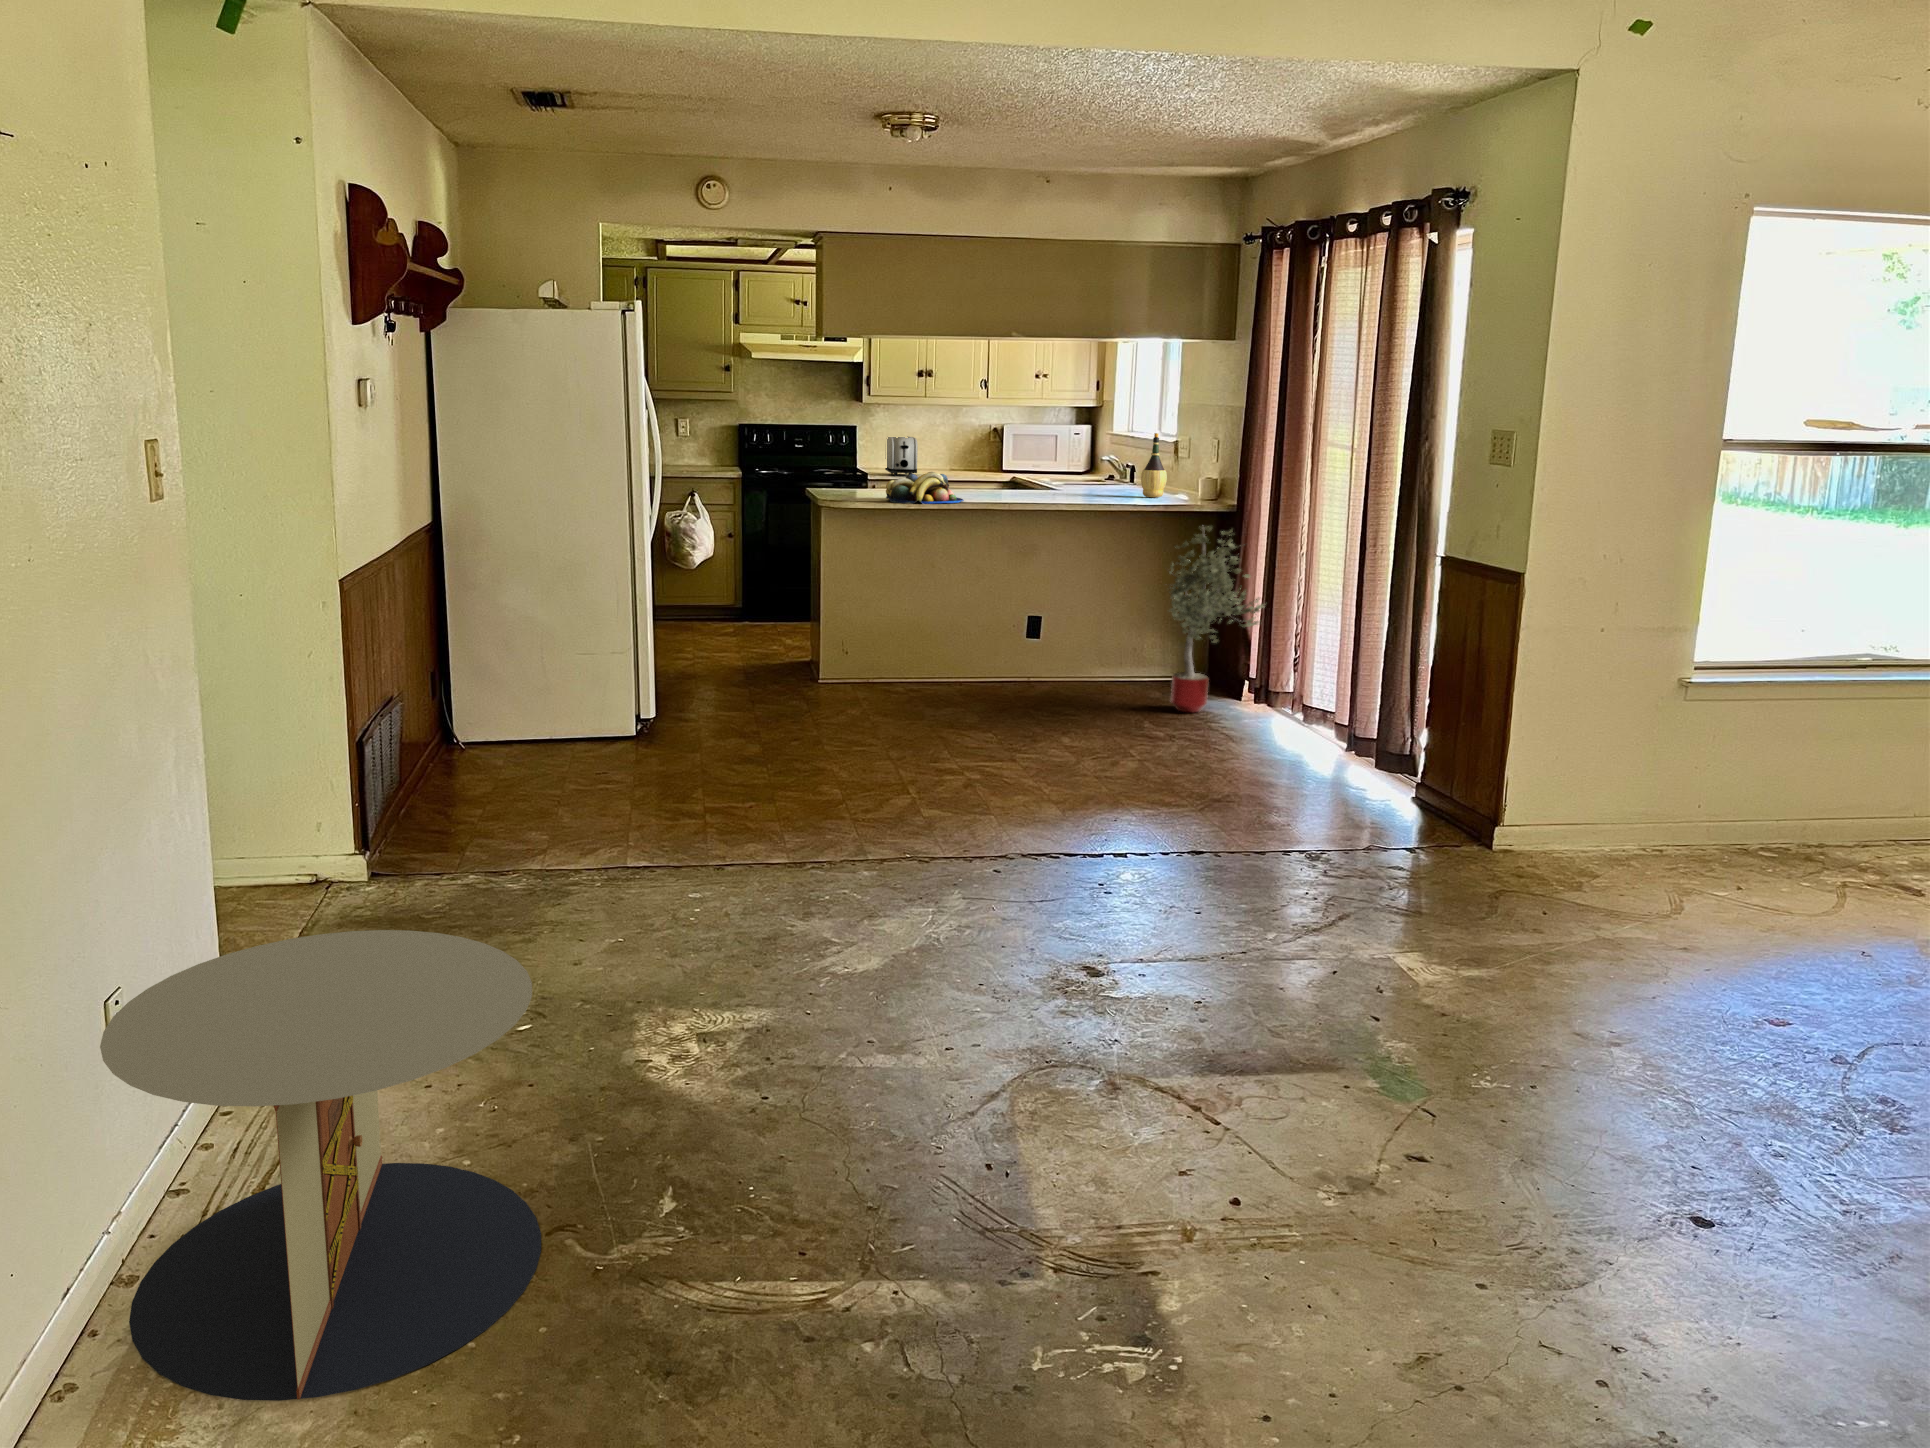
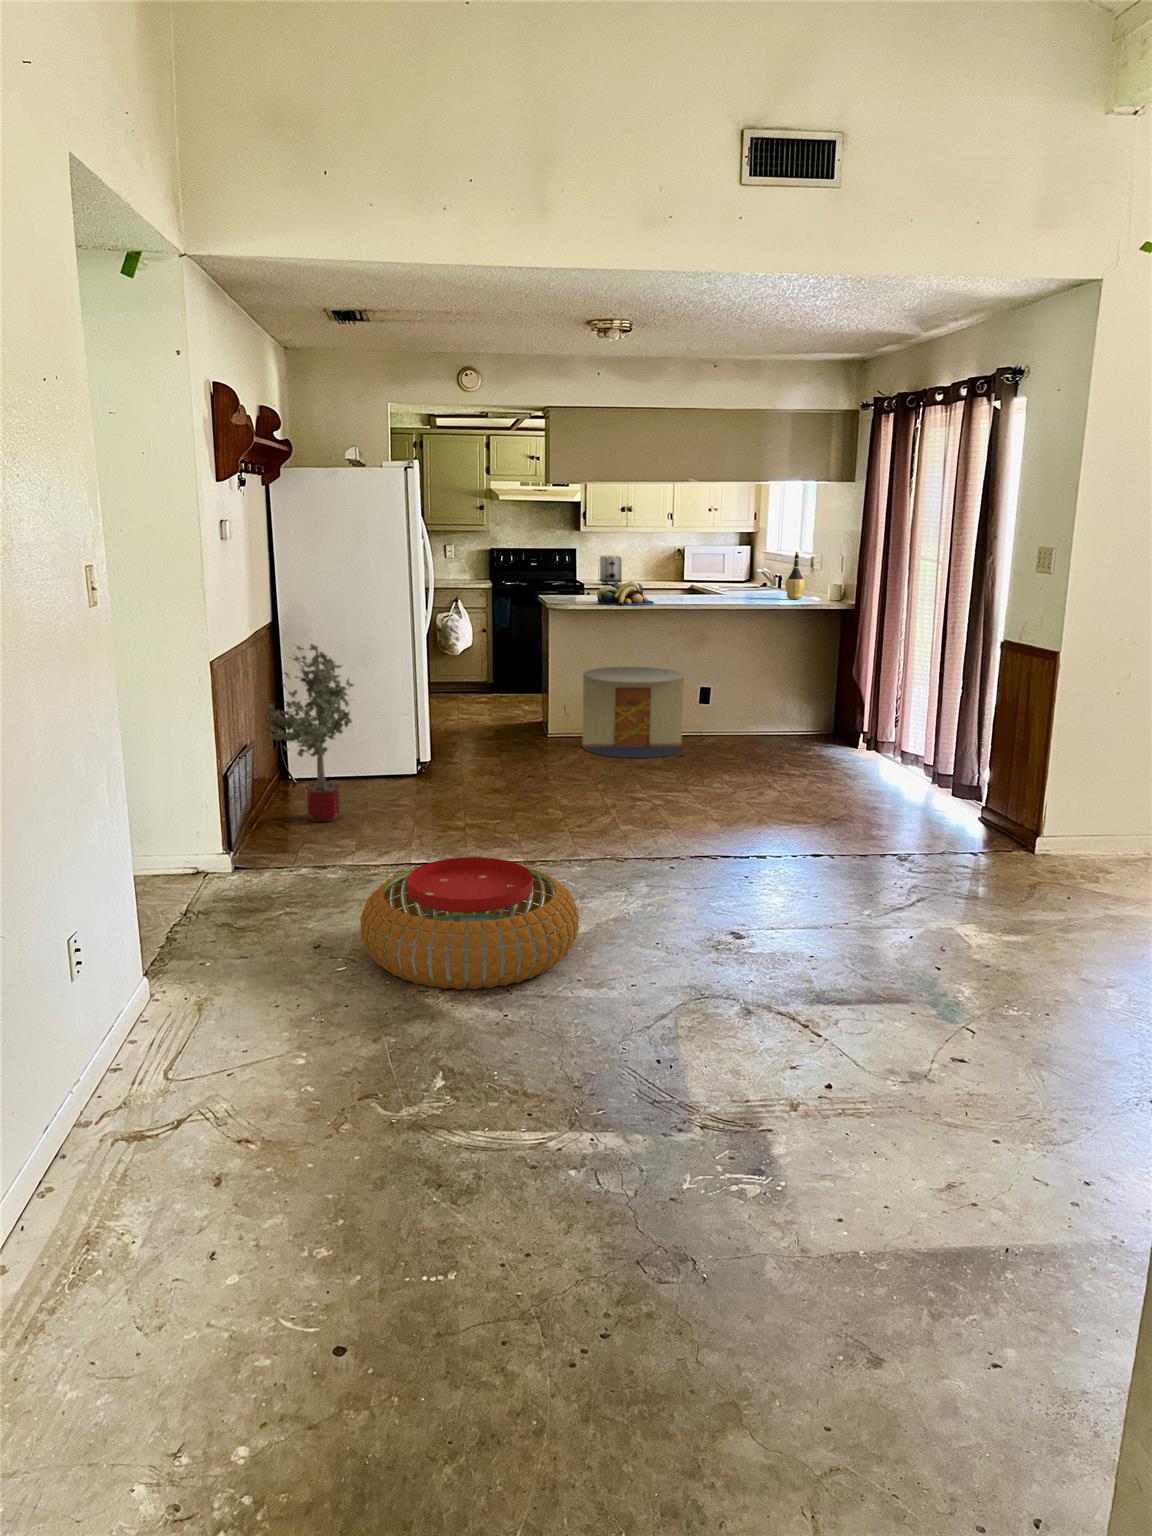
potted tree: present [1169,526,1263,713] -> present [264,644,354,822]
pouf: none [553,862,868,1057] -> present [360,857,579,990]
side table: present [100,930,541,1401] -> present [582,667,684,758]

